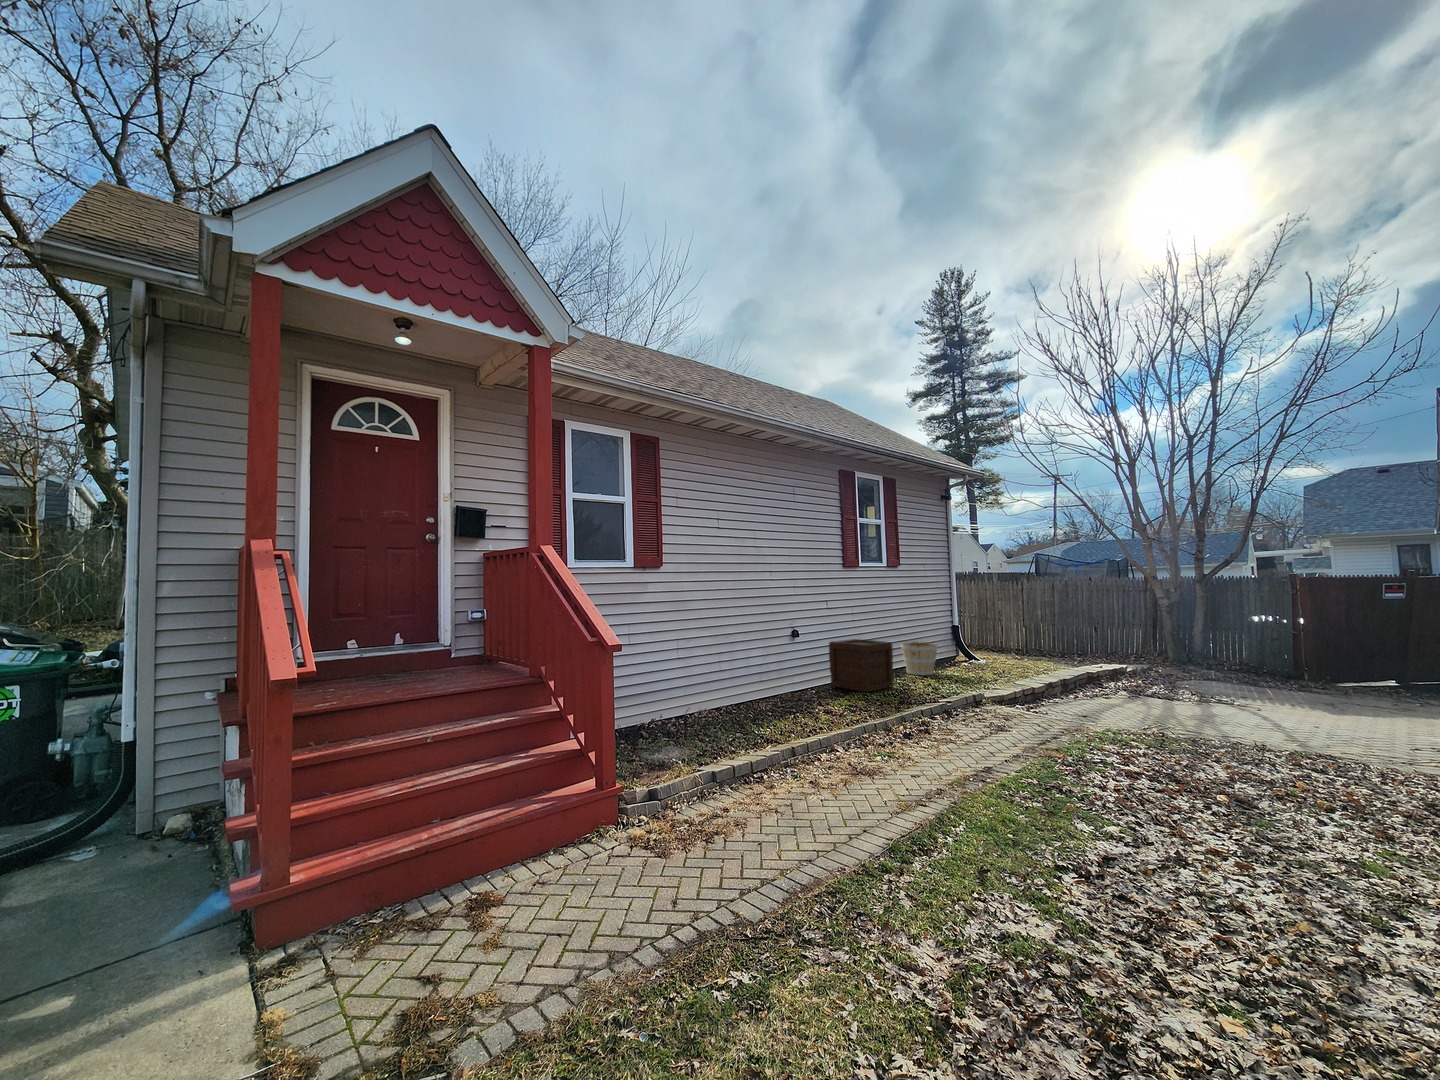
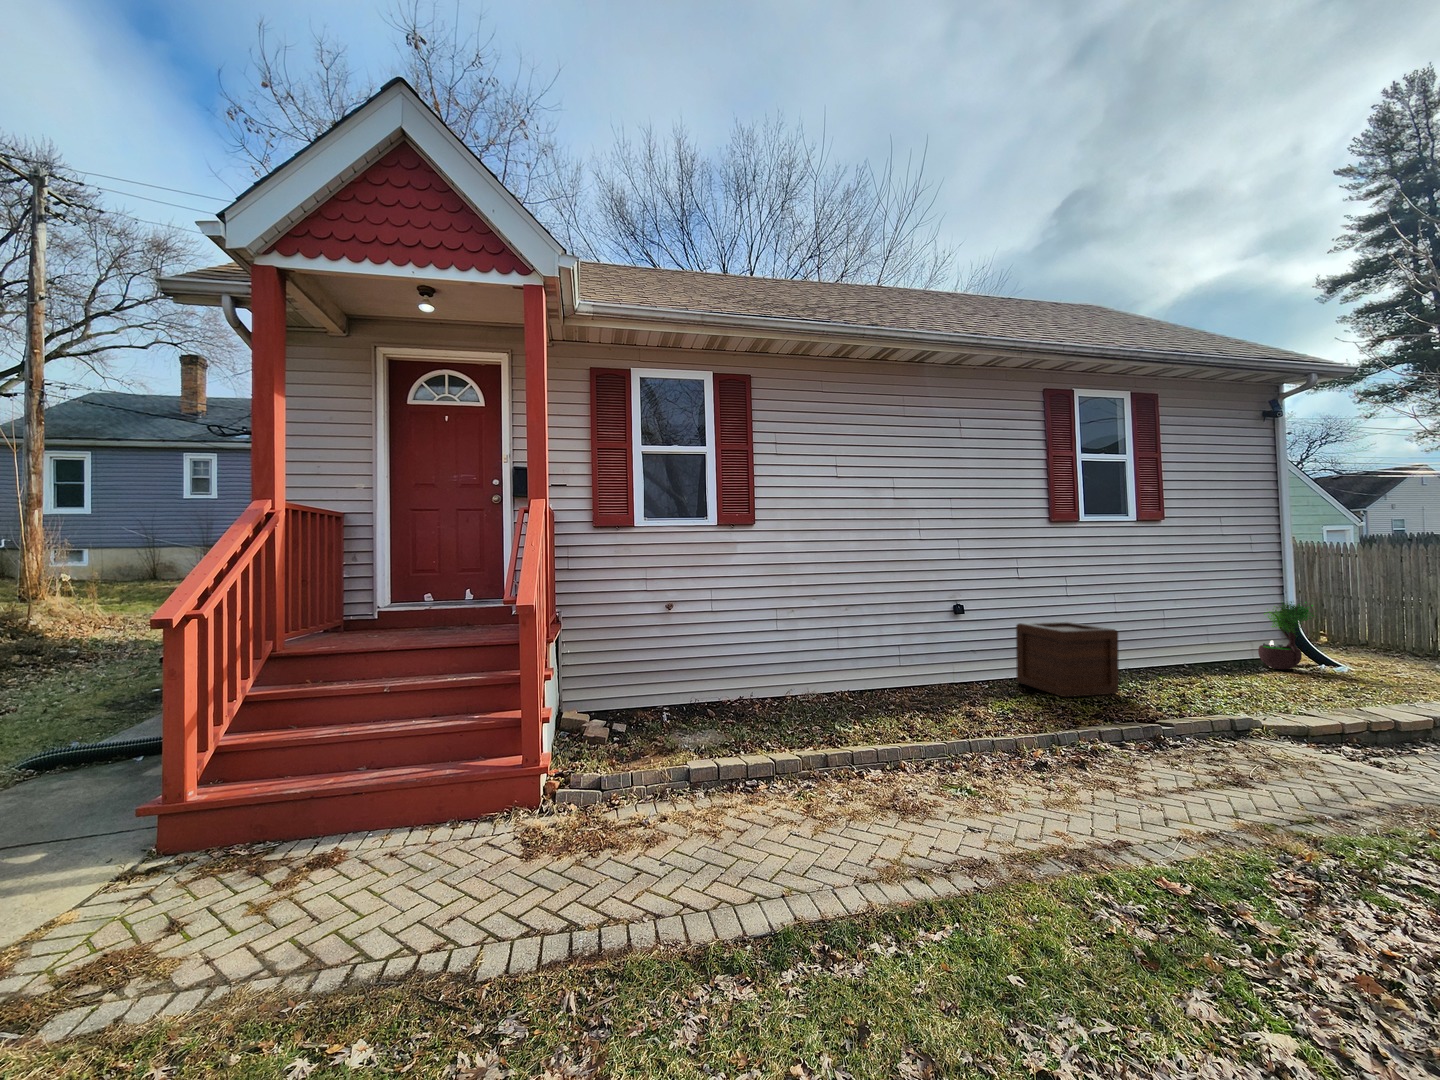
potted tree: none [947,617,975,664] -> present [1258,602,1314,669]
wooden bucket: present [901,642,938,675] -> none [1156,630,1224,682]

